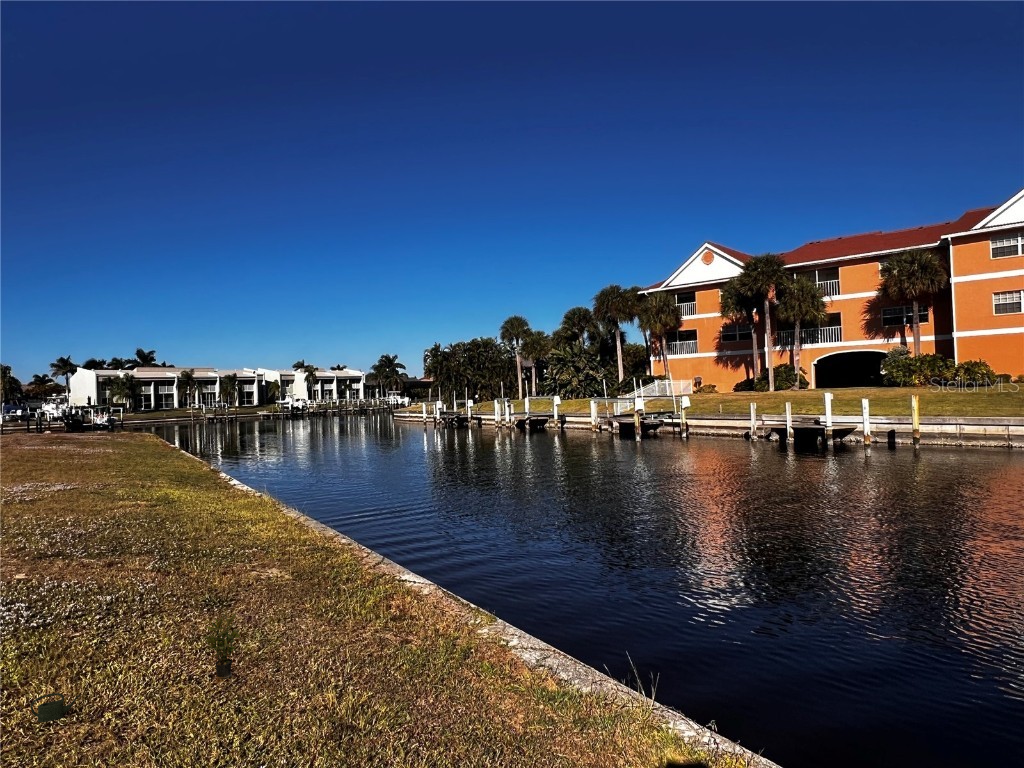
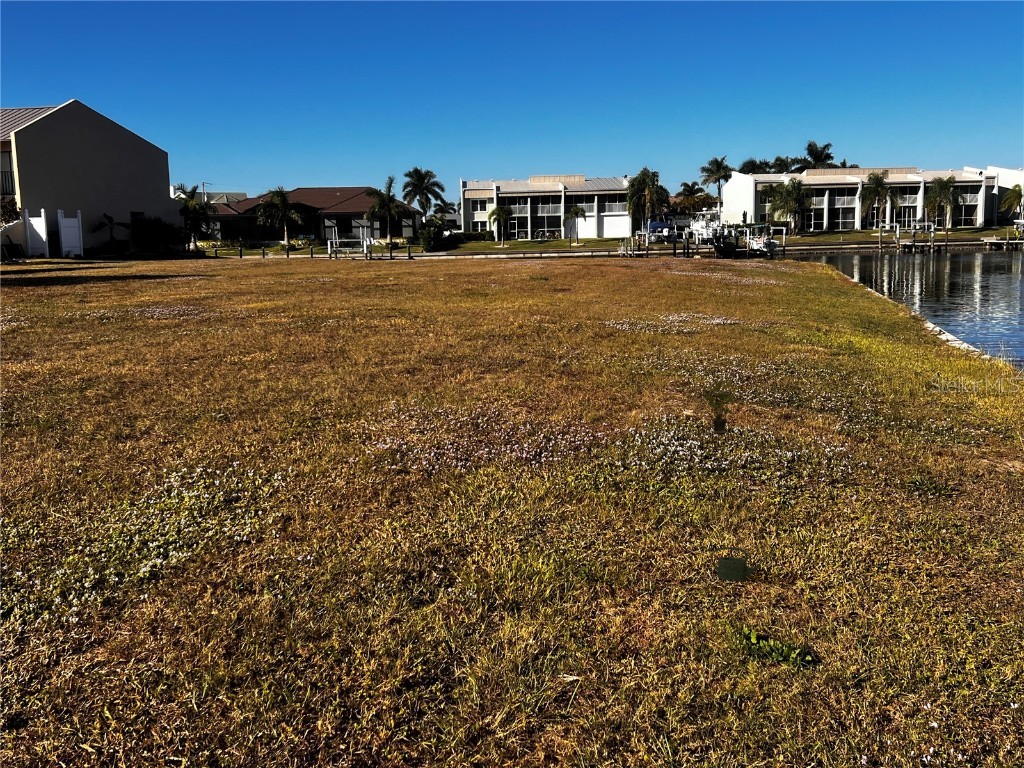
potted plant: present [205,614,240,679] -> present [705,380,734,433]

